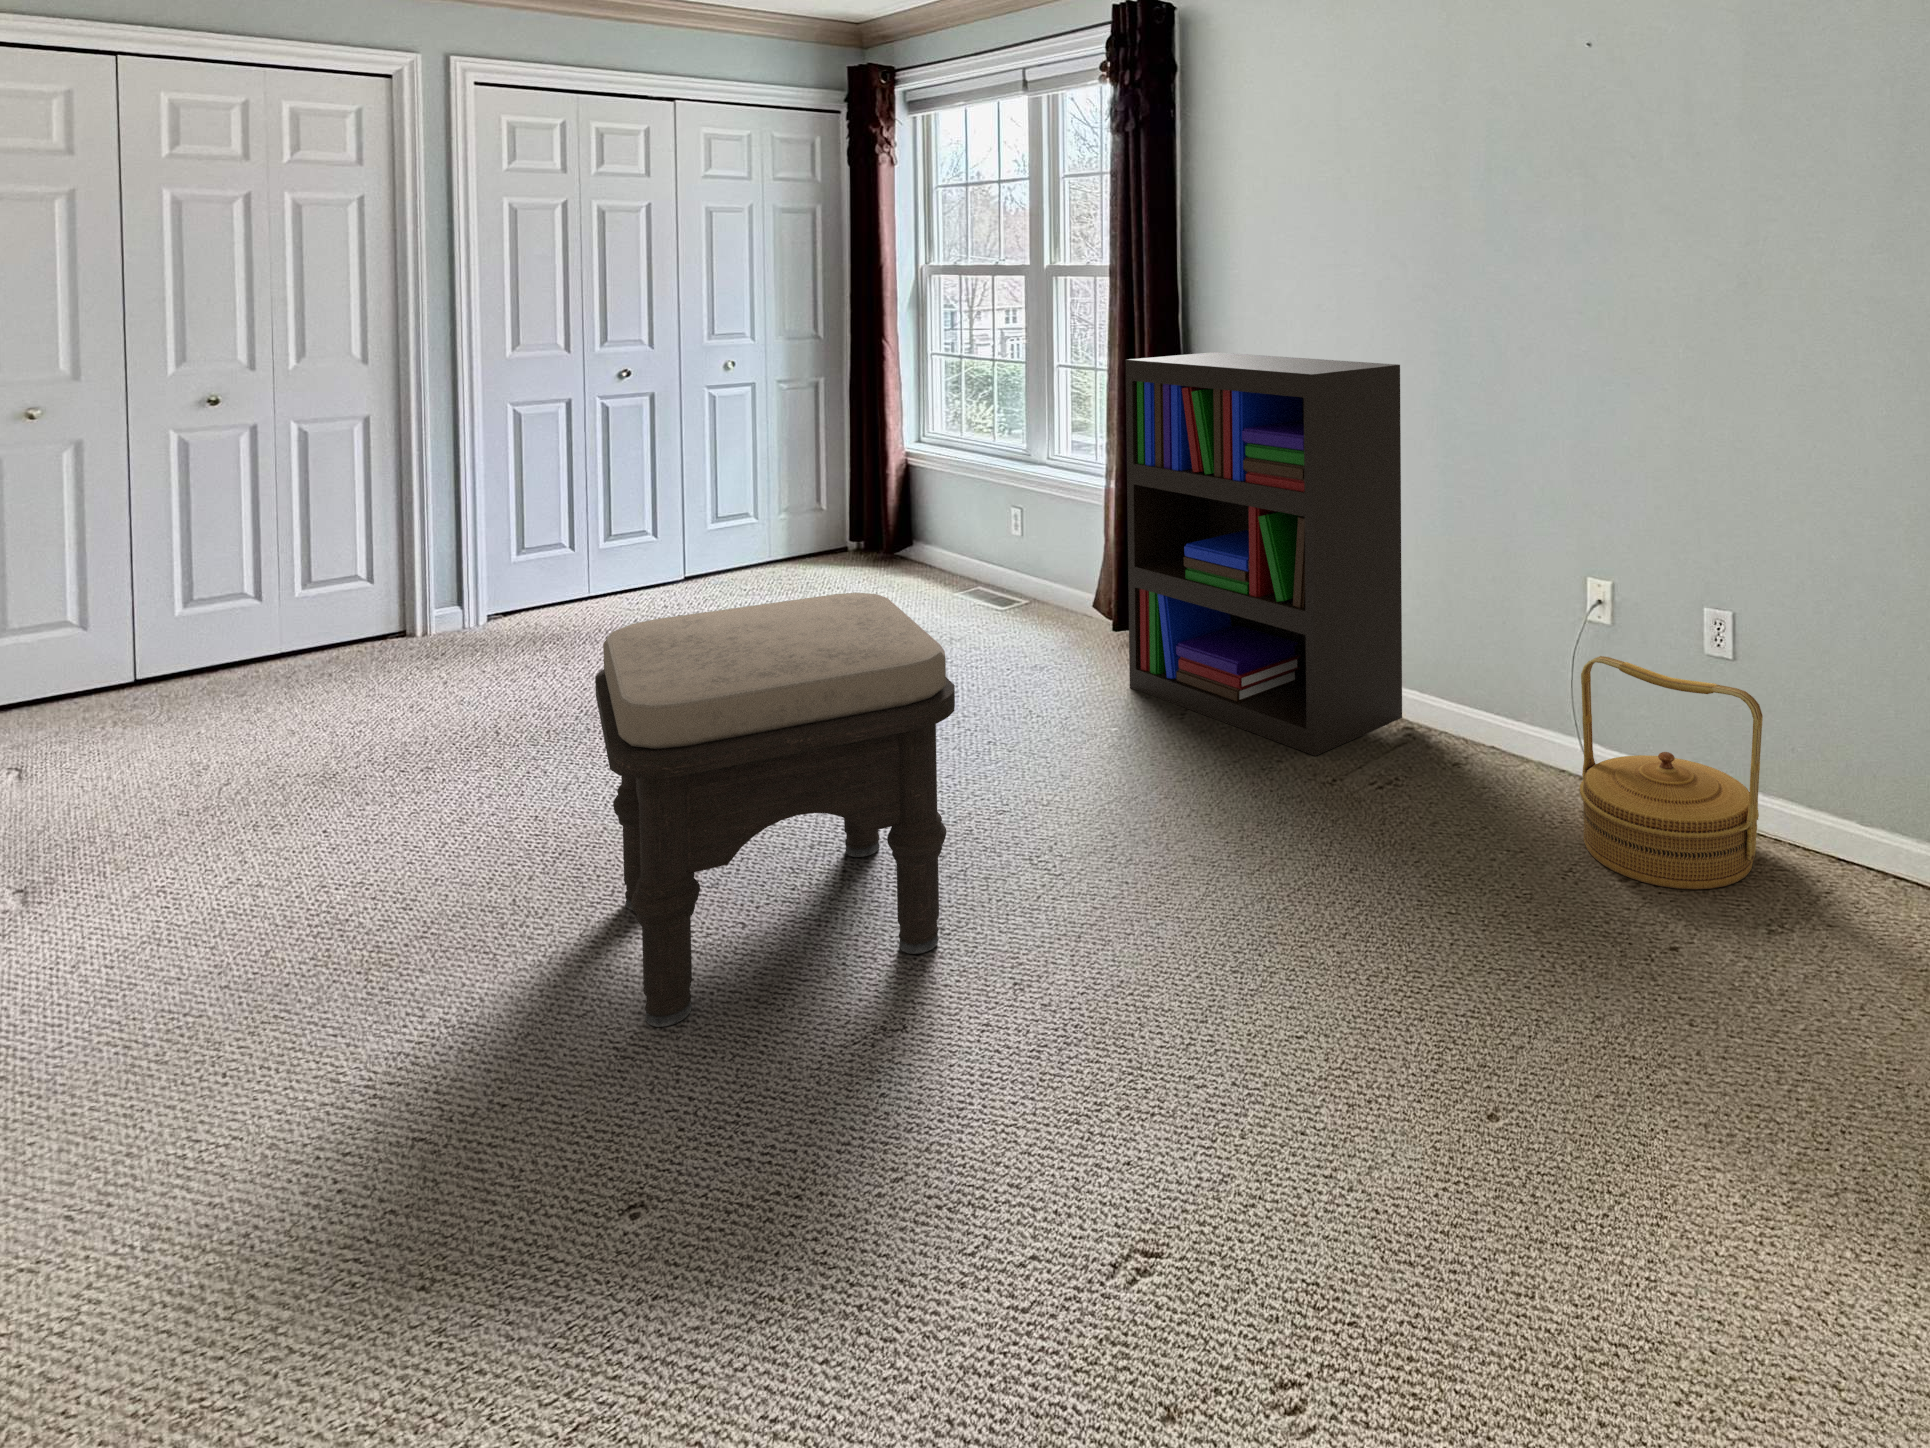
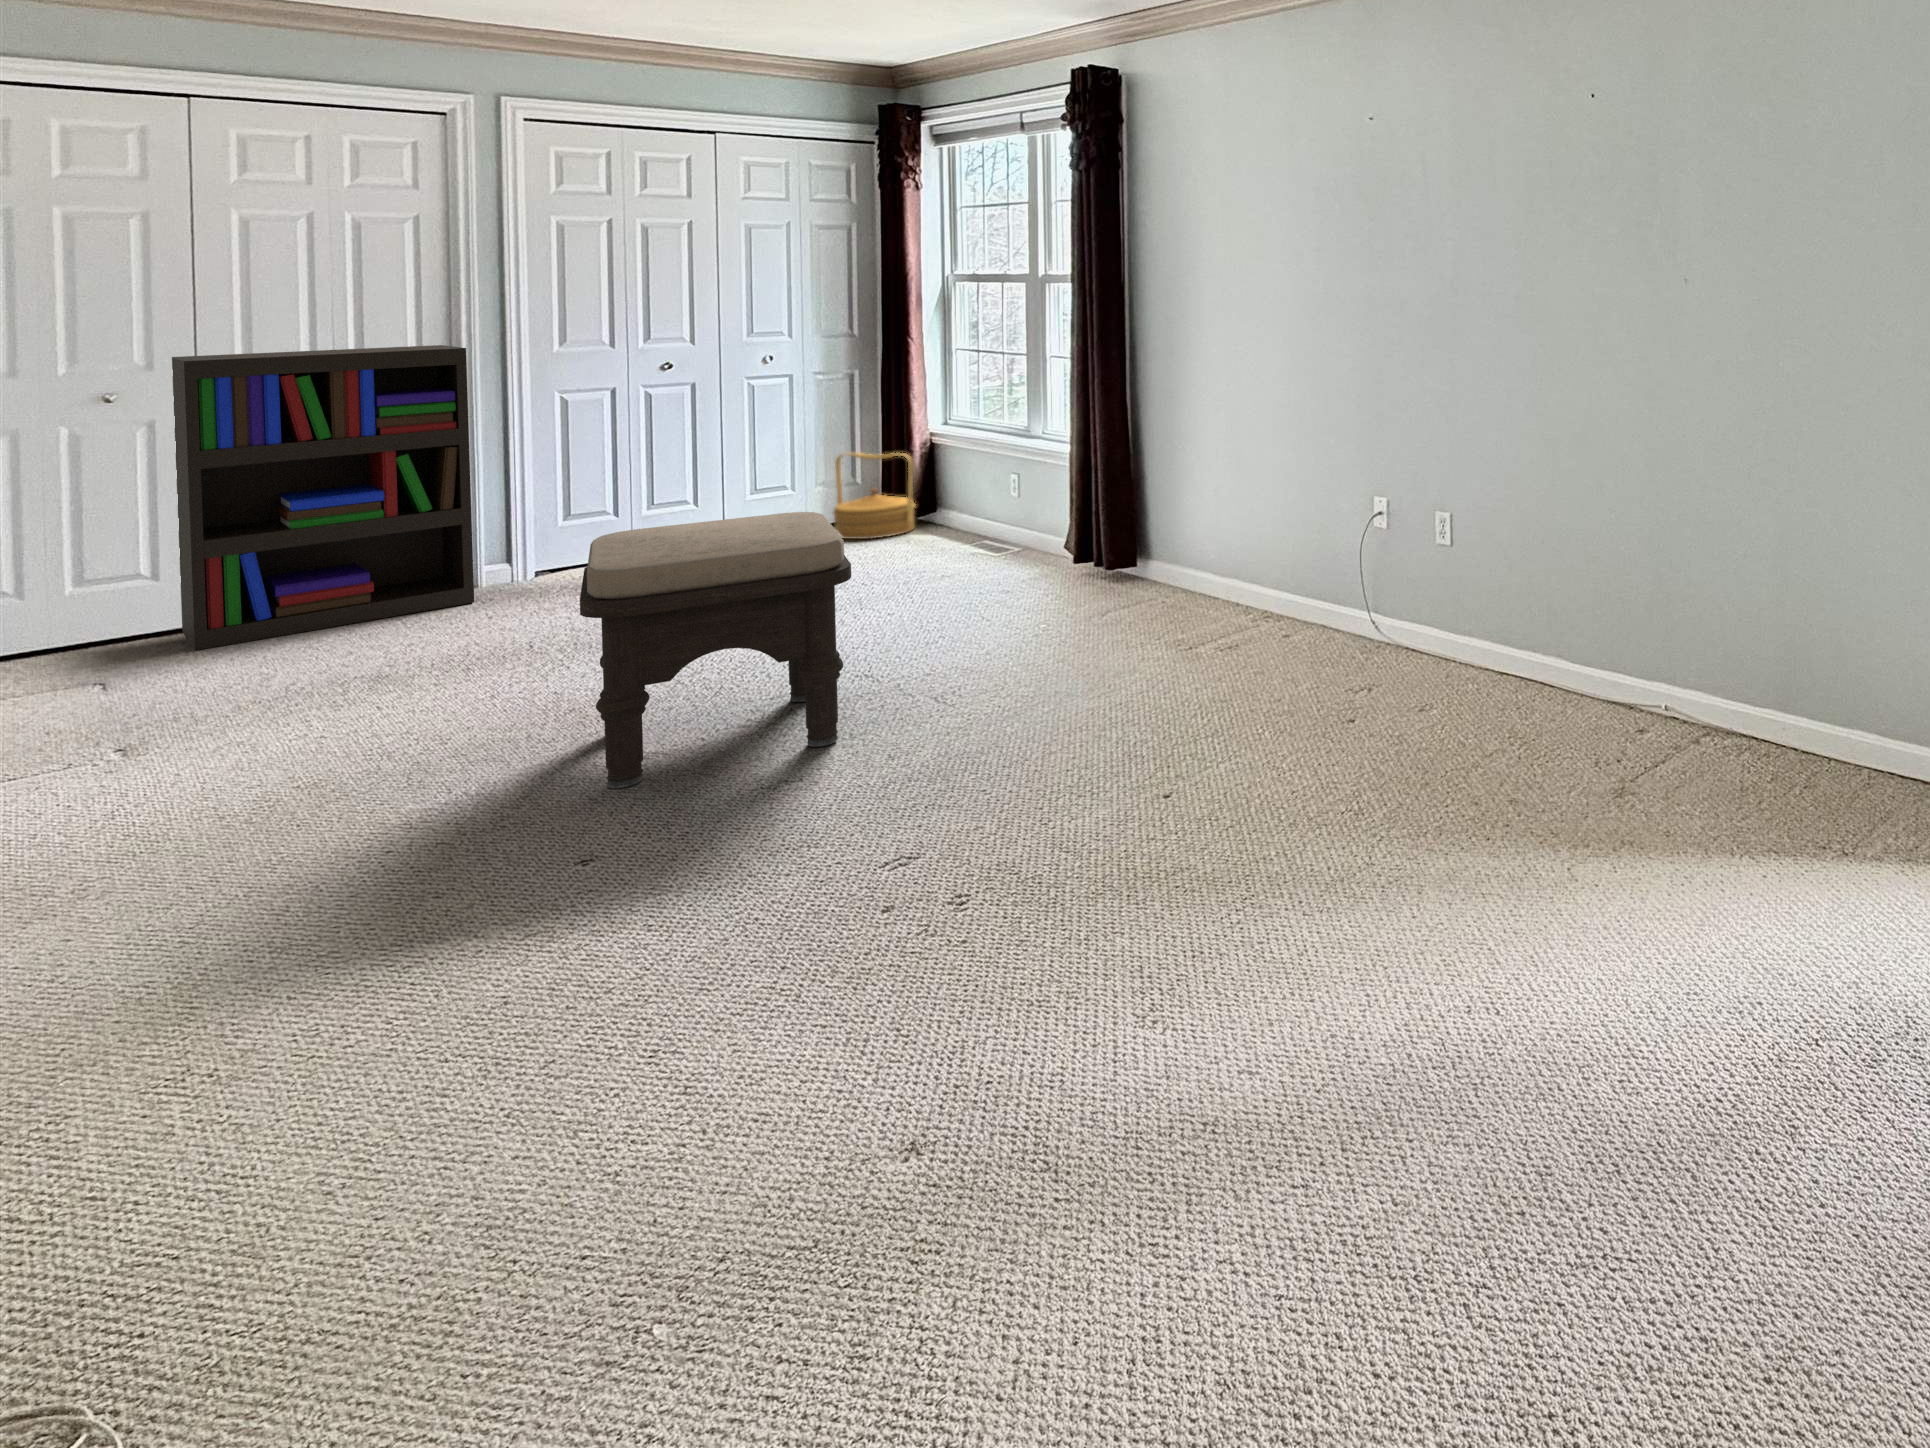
bookshelf: present [1126,352,1402,756] -> present [172,345,474,650]
woven basket: present [1580,656,1763,890] -> present [833,453,916,539]

